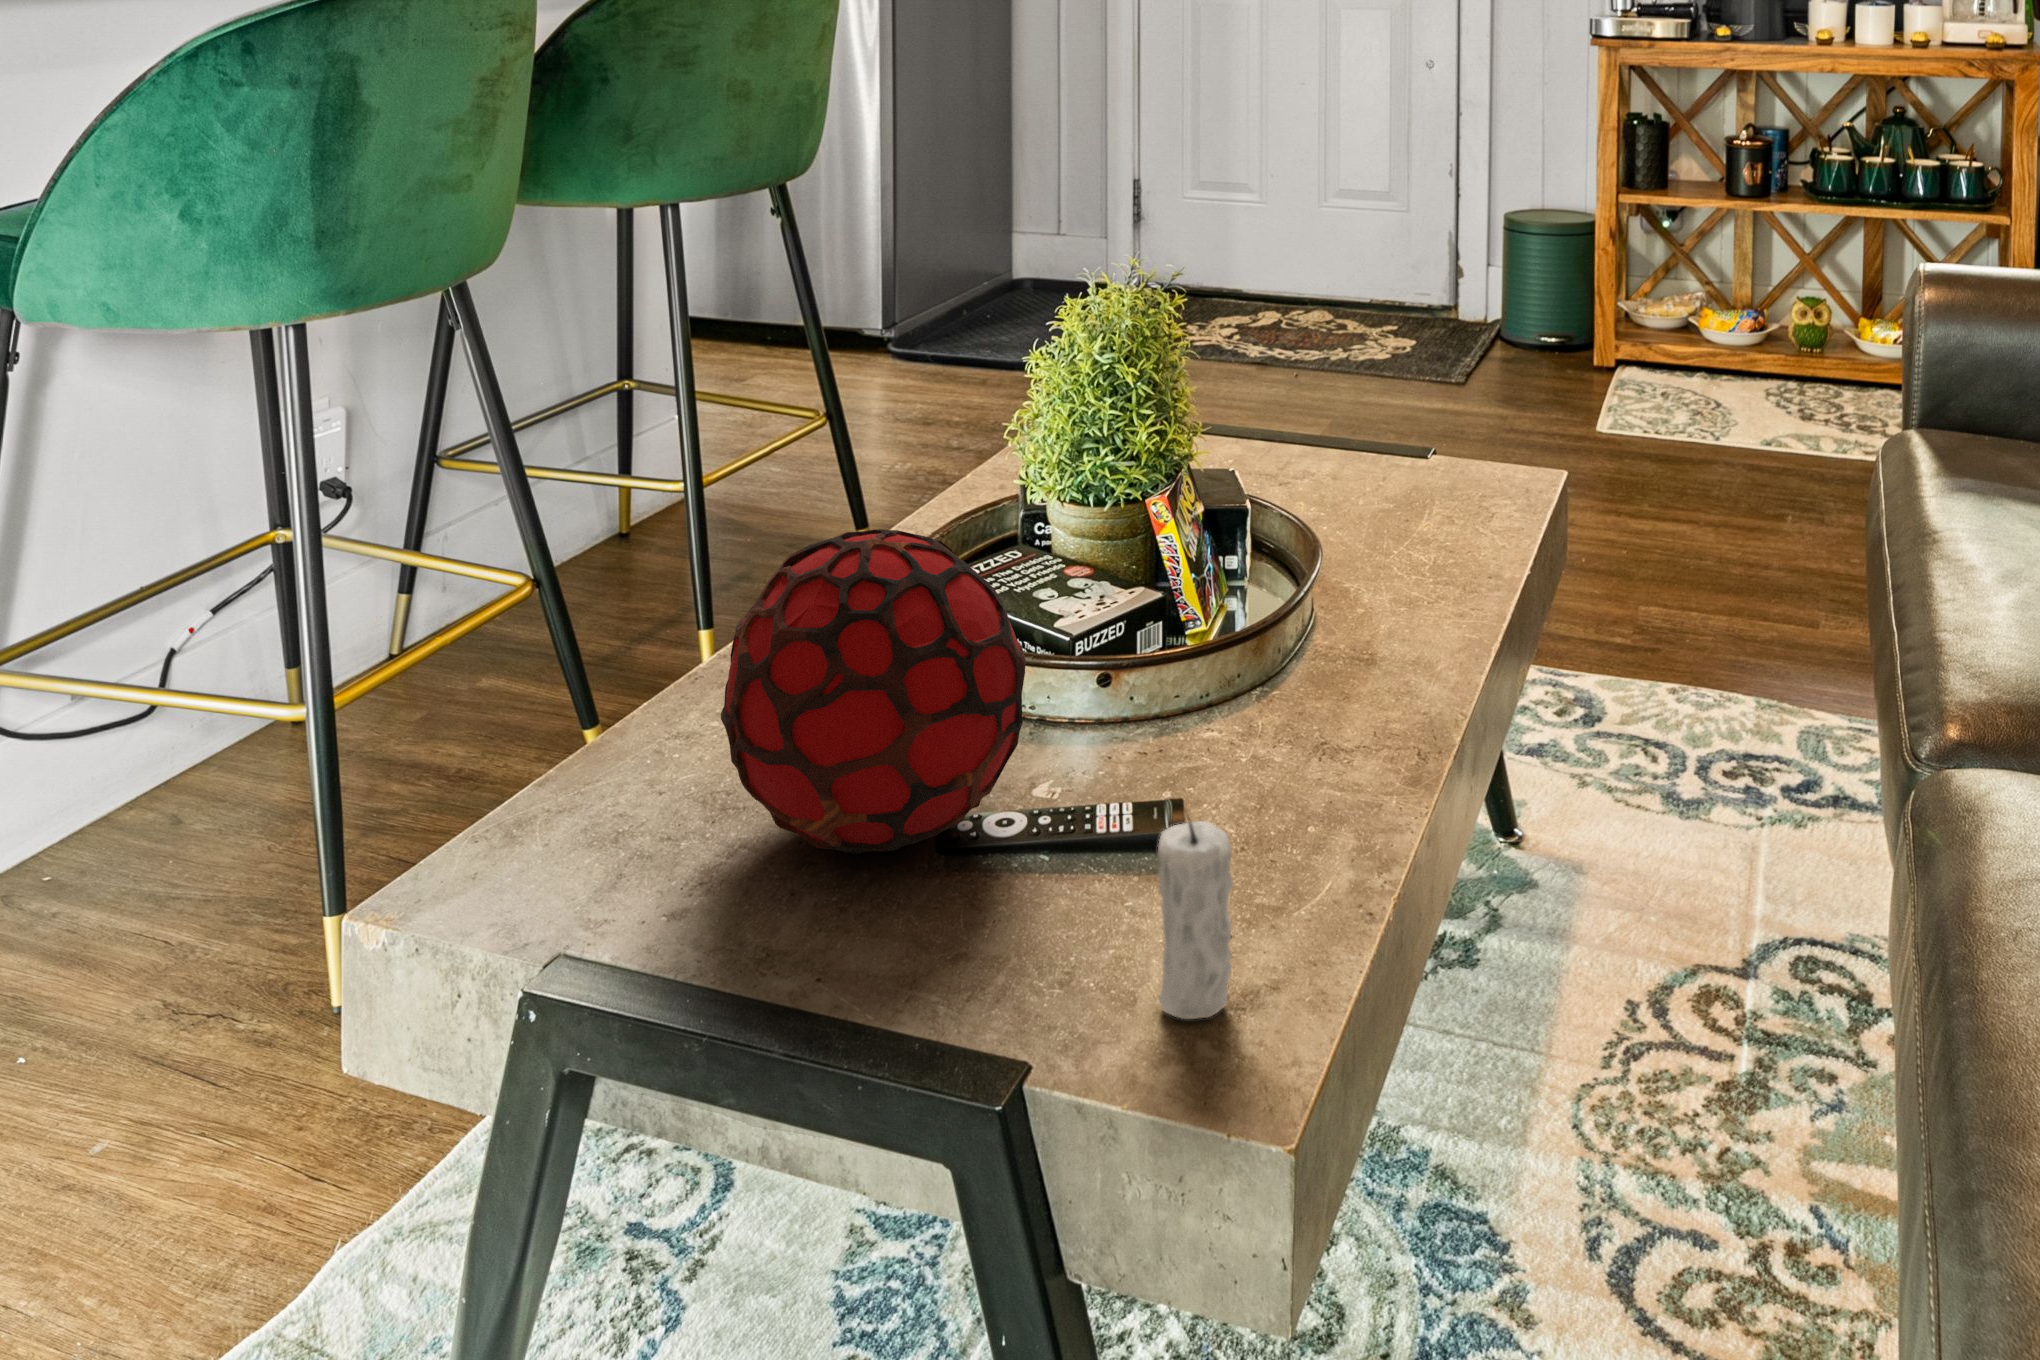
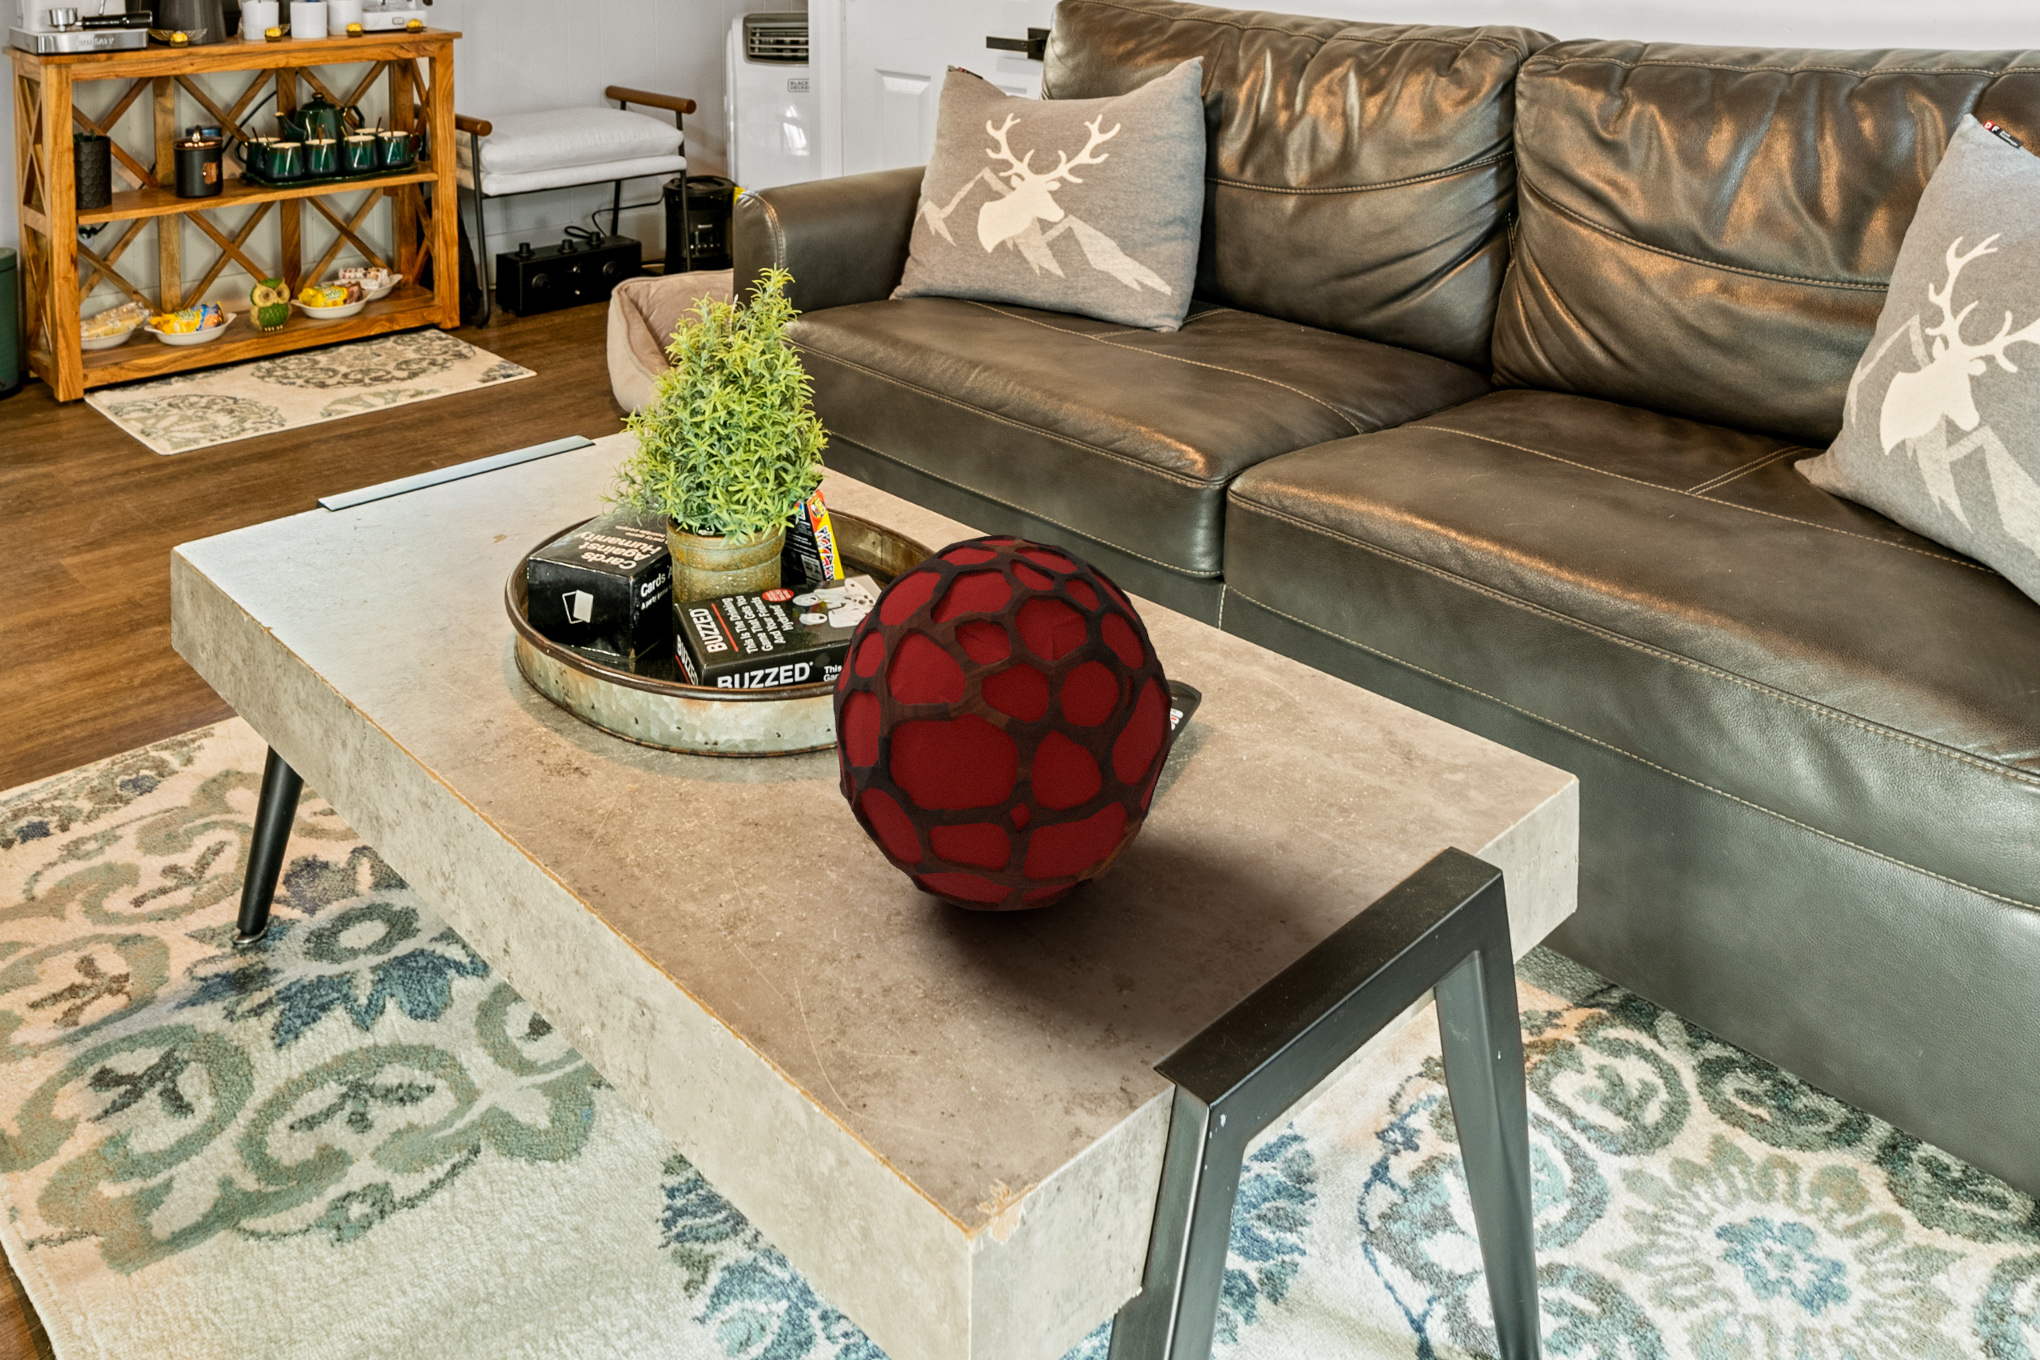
candle: present [1158,818,1233,1019] -> none [1378,620,1447,811]

